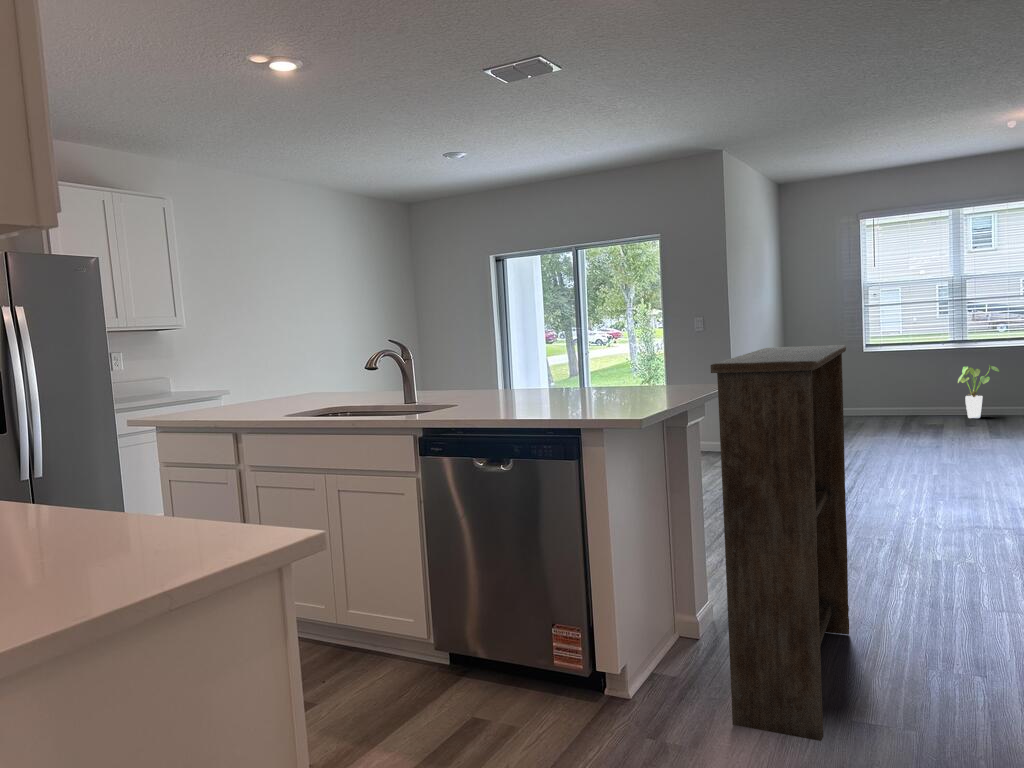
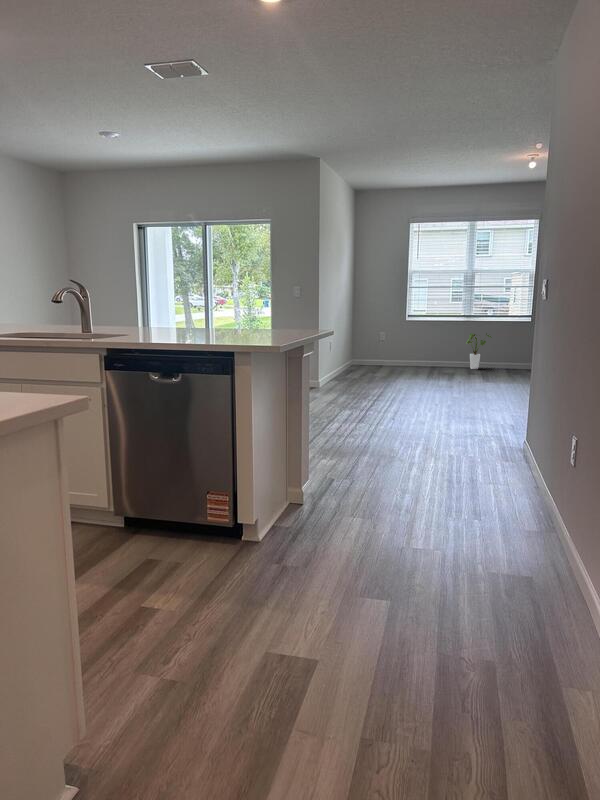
bookshelf: present [711,345,849,741] -> none [328,304,410,557]

